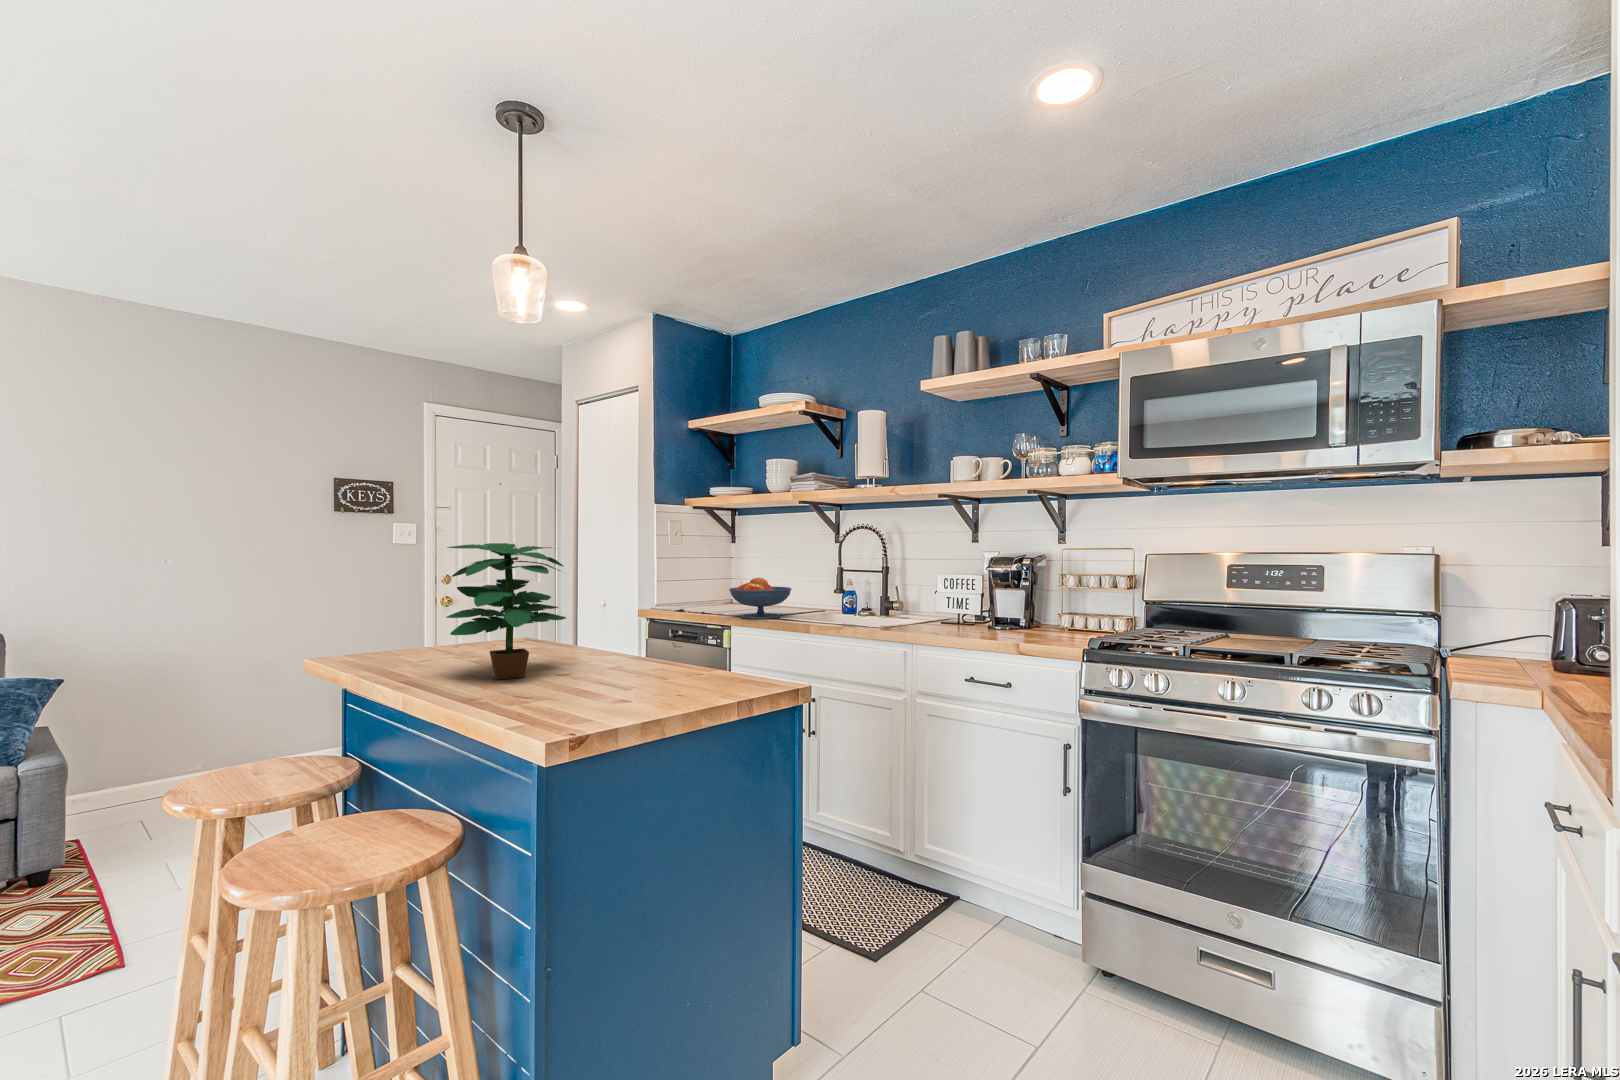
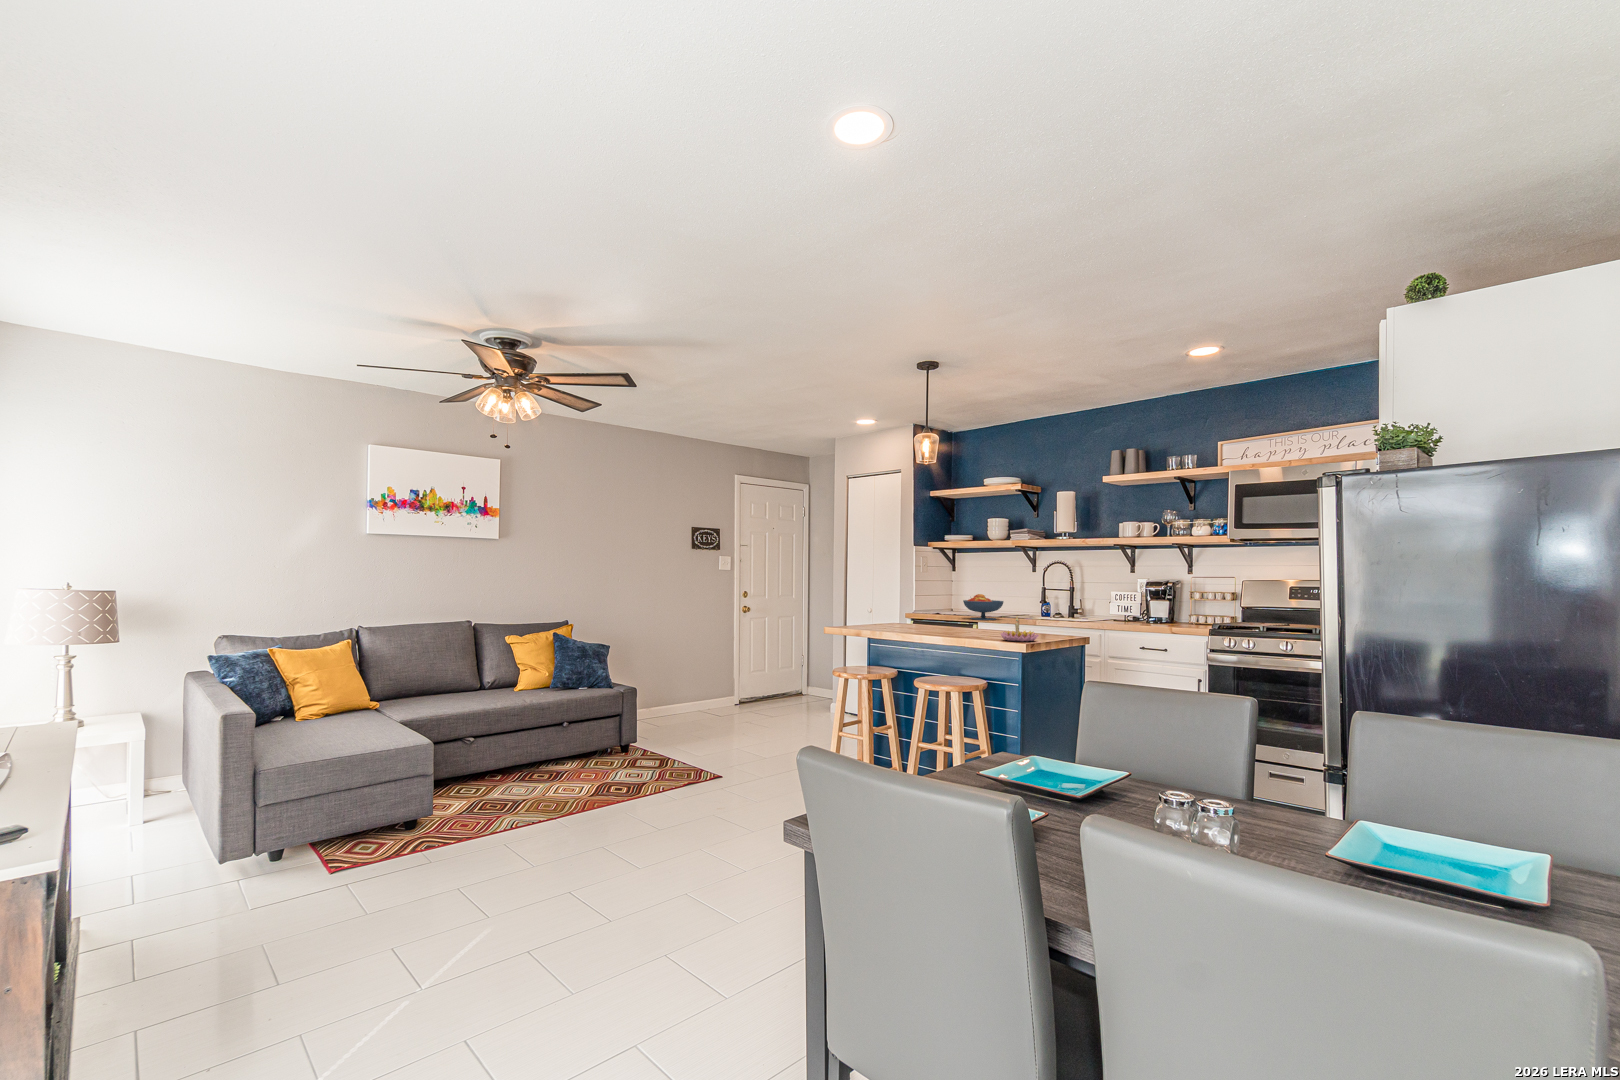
potted plant: present [446,543,566,679] -> none [894,570,948,635]
candle holder: none [621,642,707,704] -> present [1001,617,1039,642]

